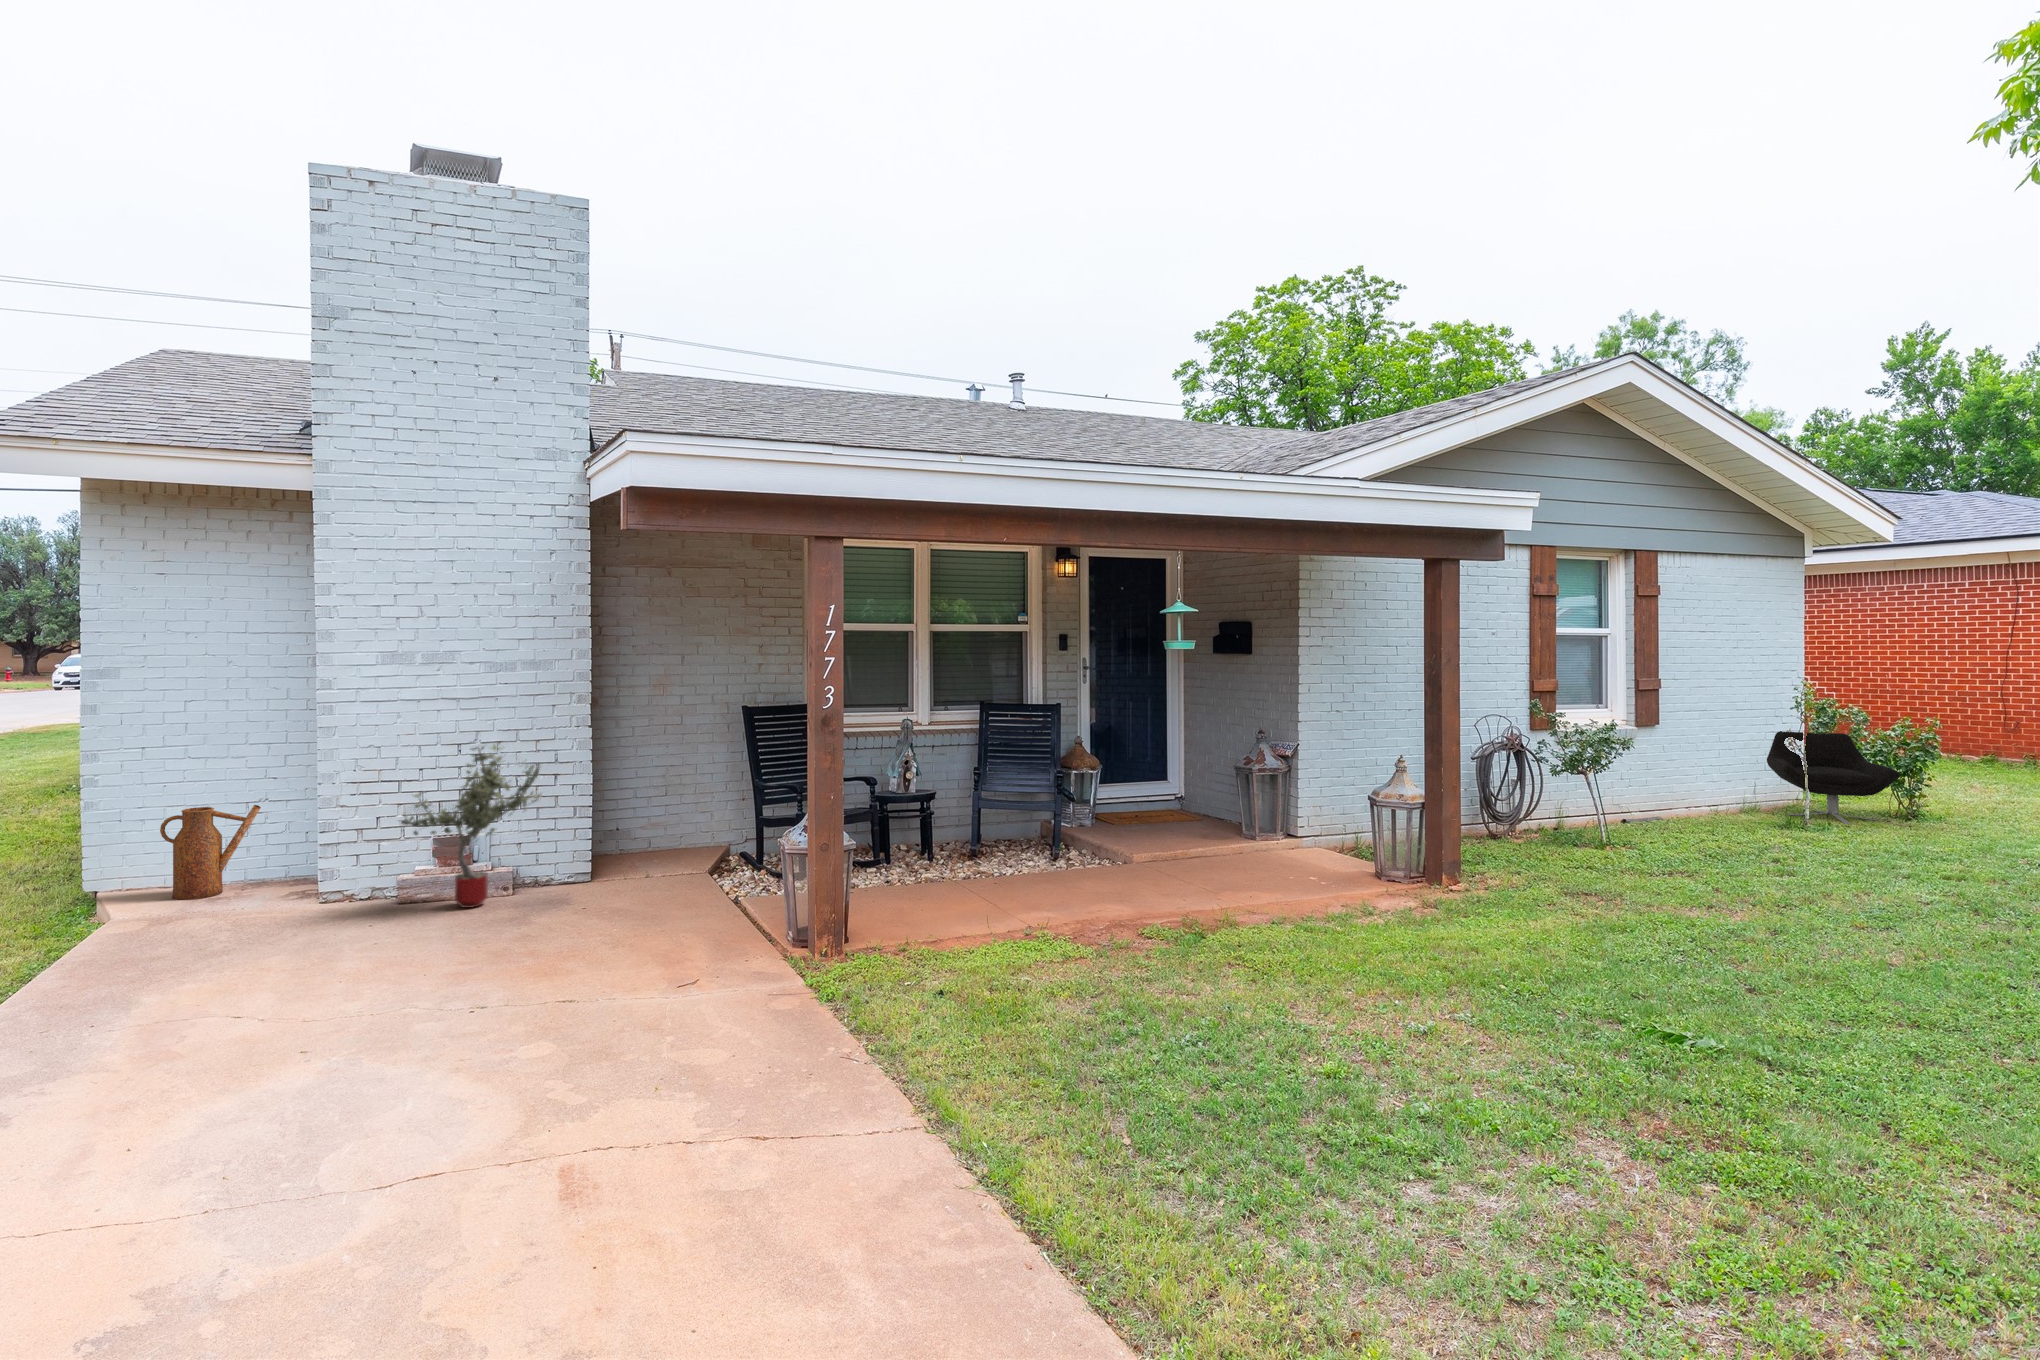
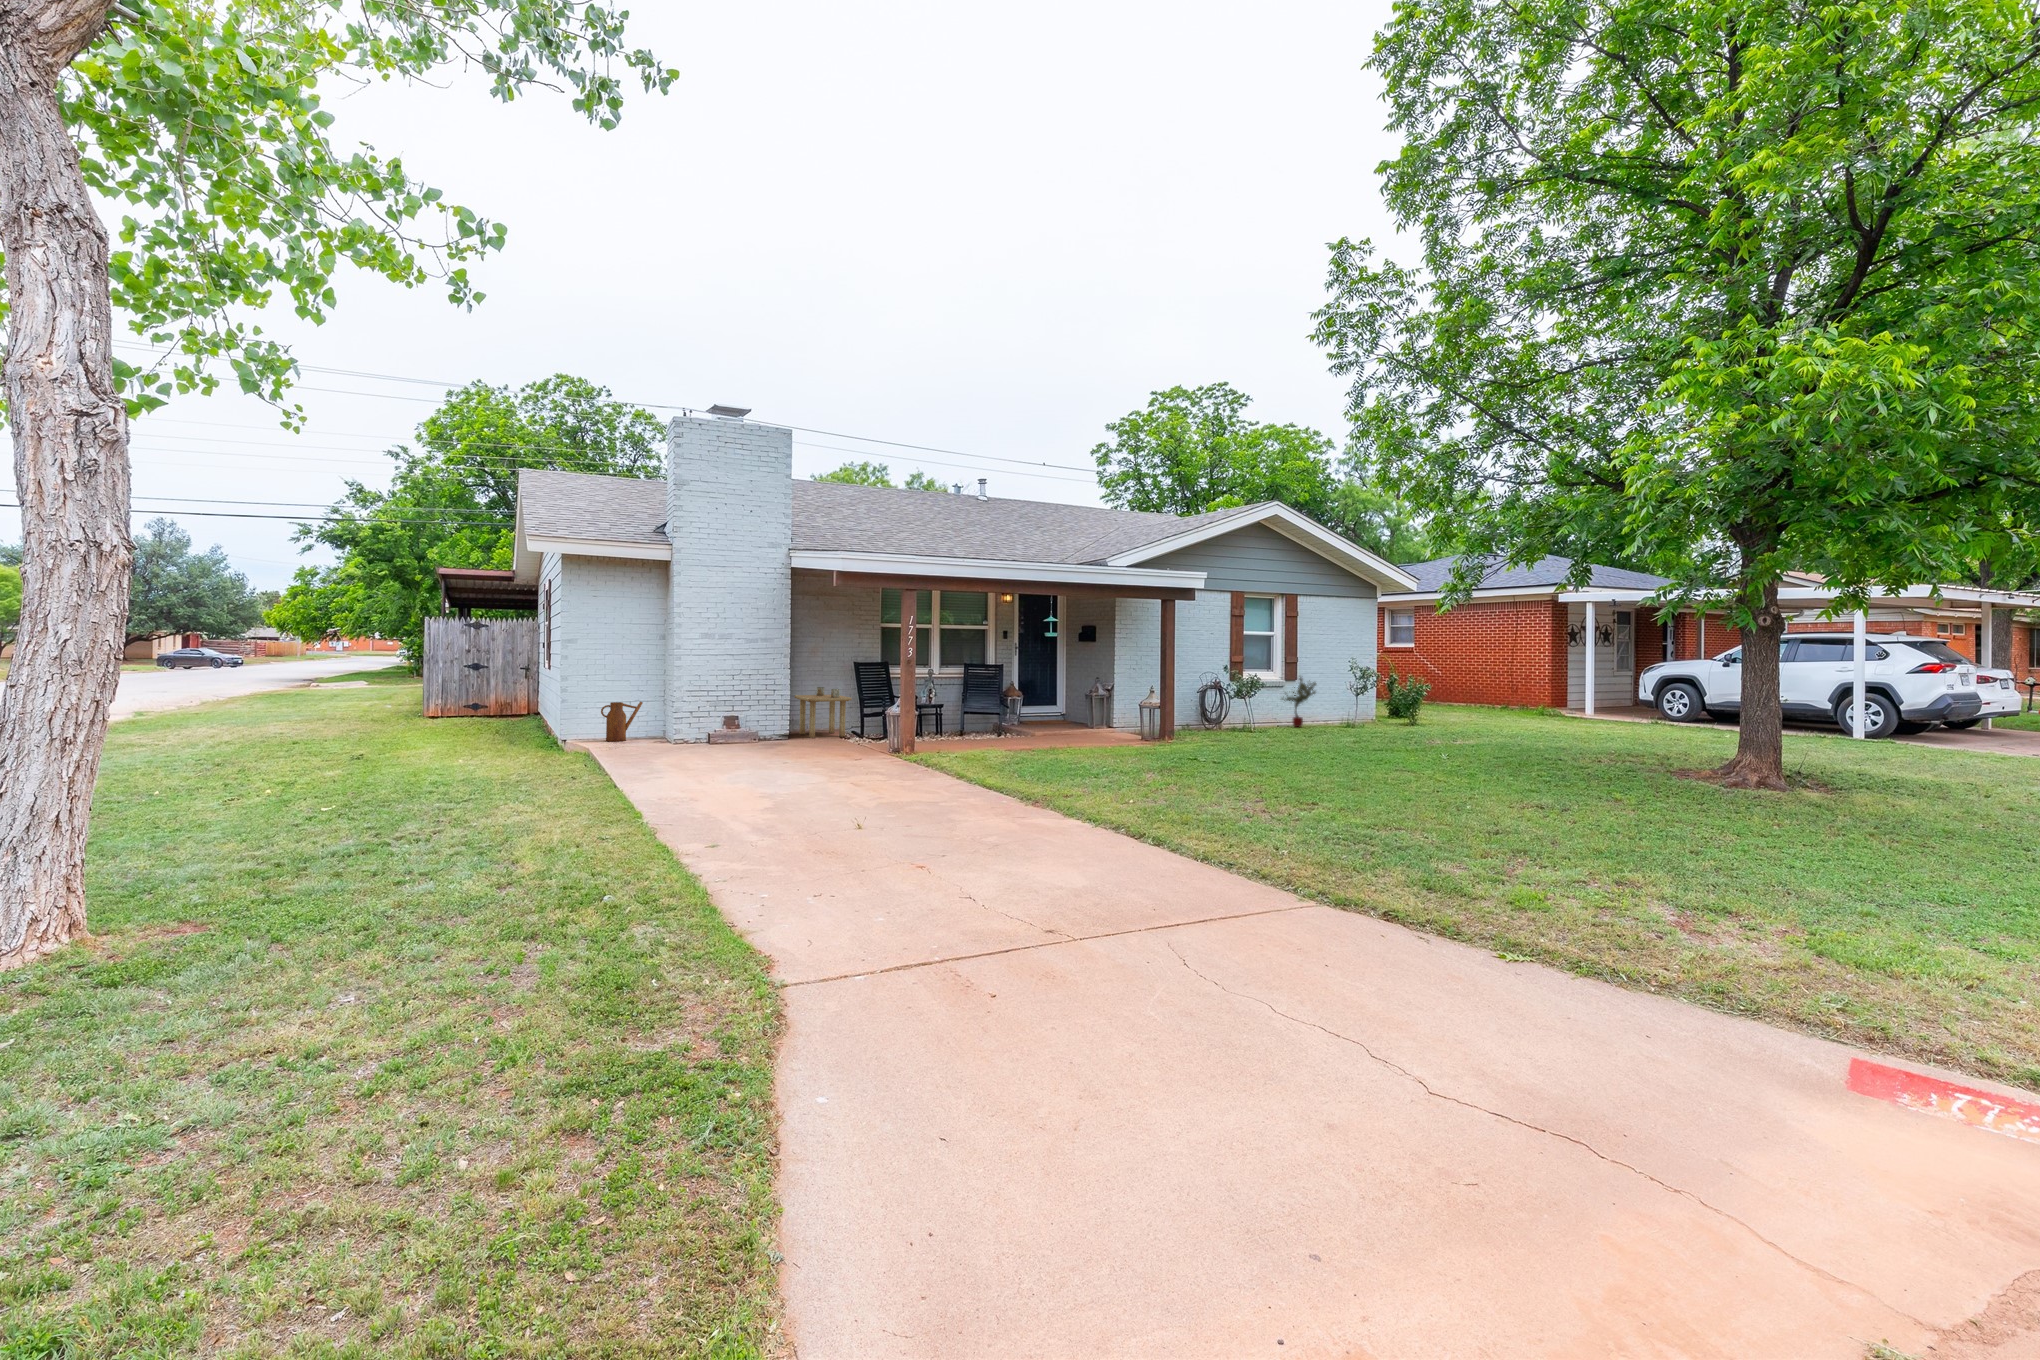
lounge chair: present [1767,731,1901,824] -> none [1355,685,1404,728]
potted tree: present [399,744,541,908] -> present [1282,678,1316,727]
side table: none [619,760,732,877] -> present [795,687,852,738]

